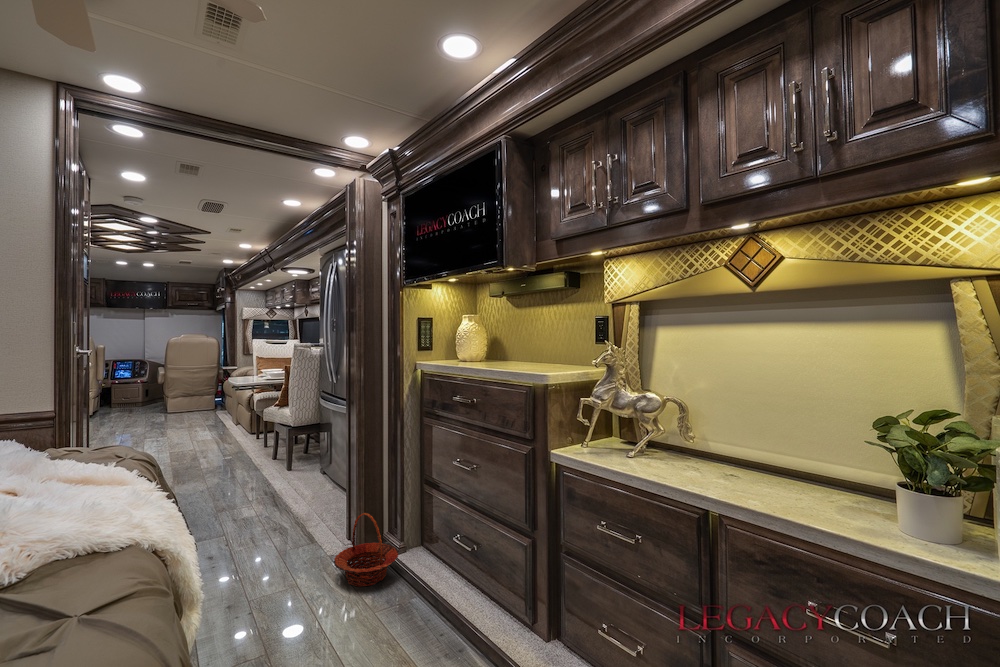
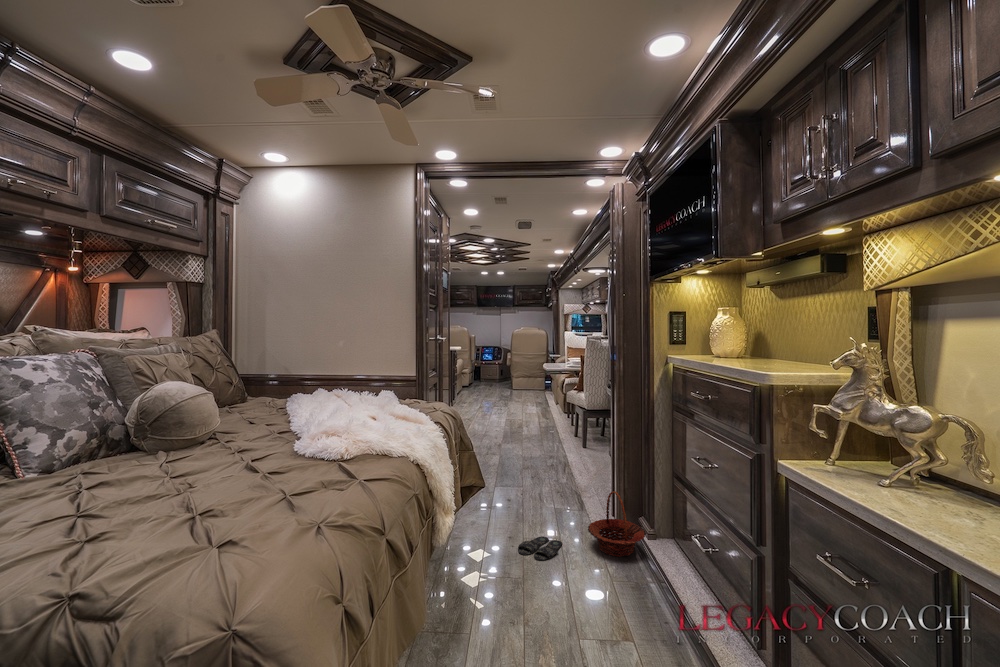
slippers: none [243,590,302,625] -> present [518,536,562,560]

